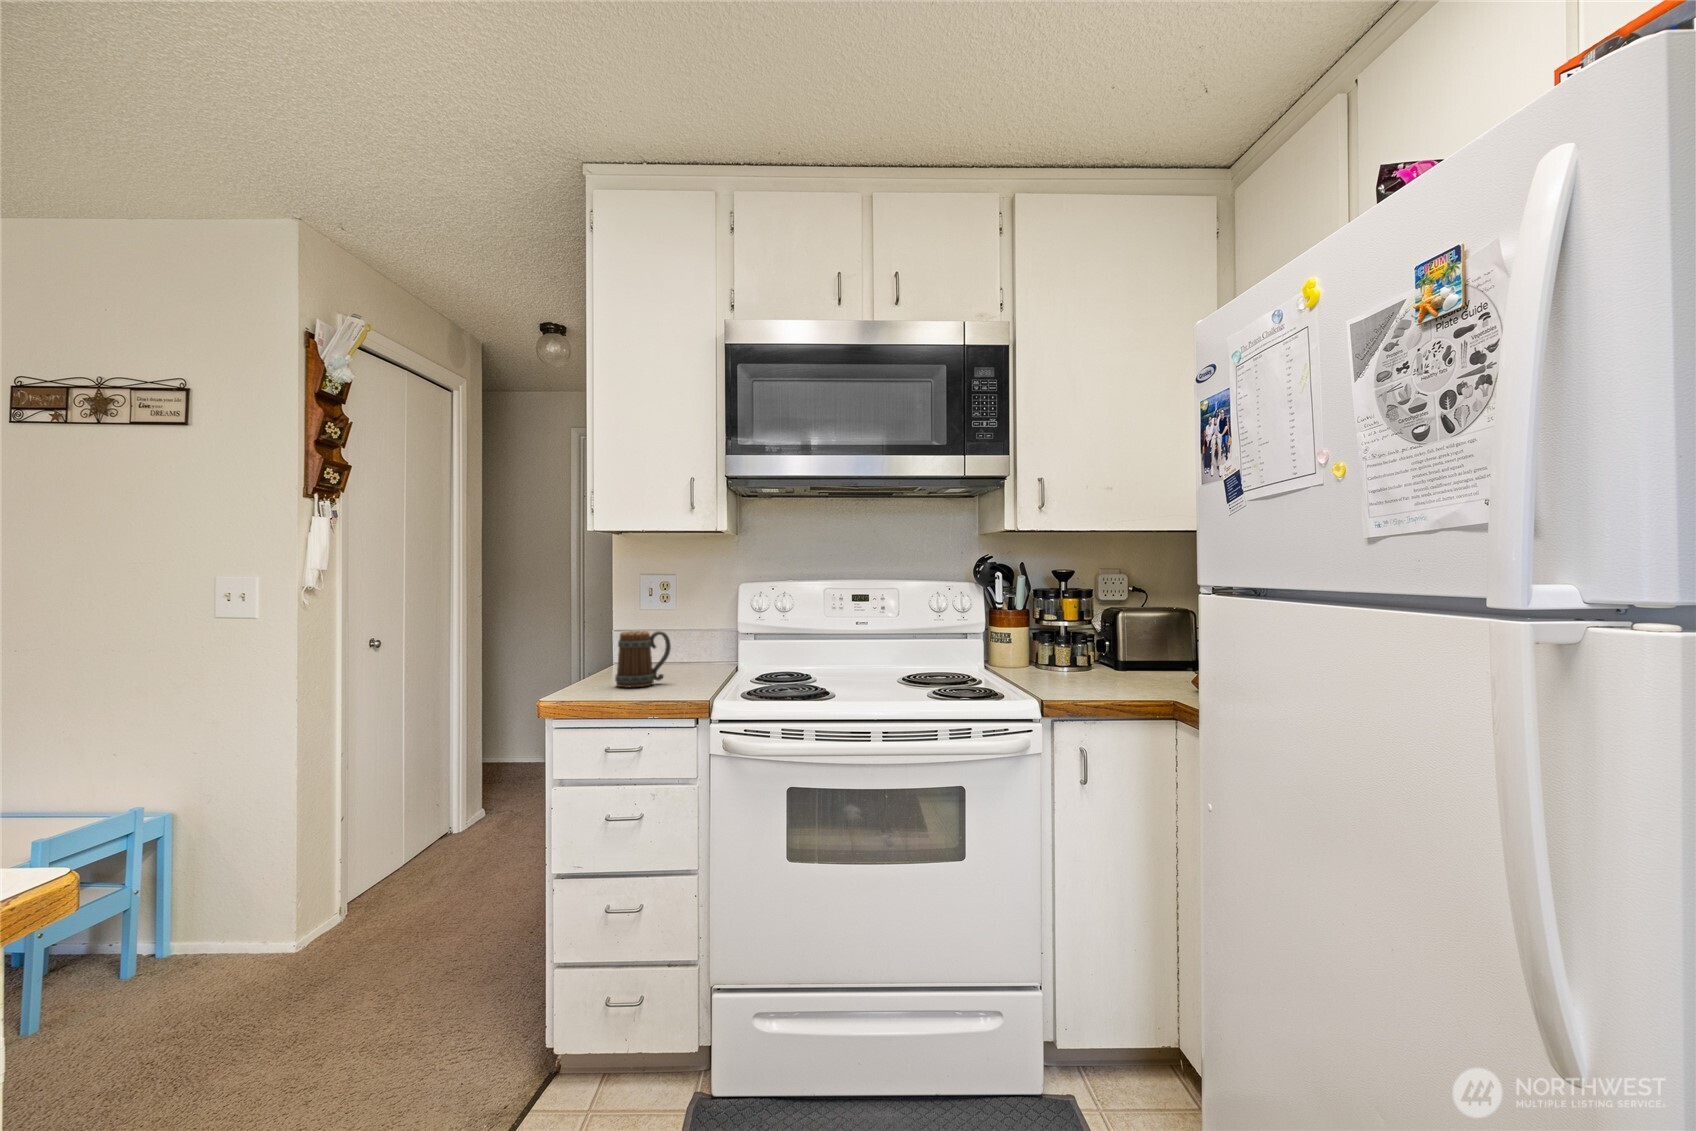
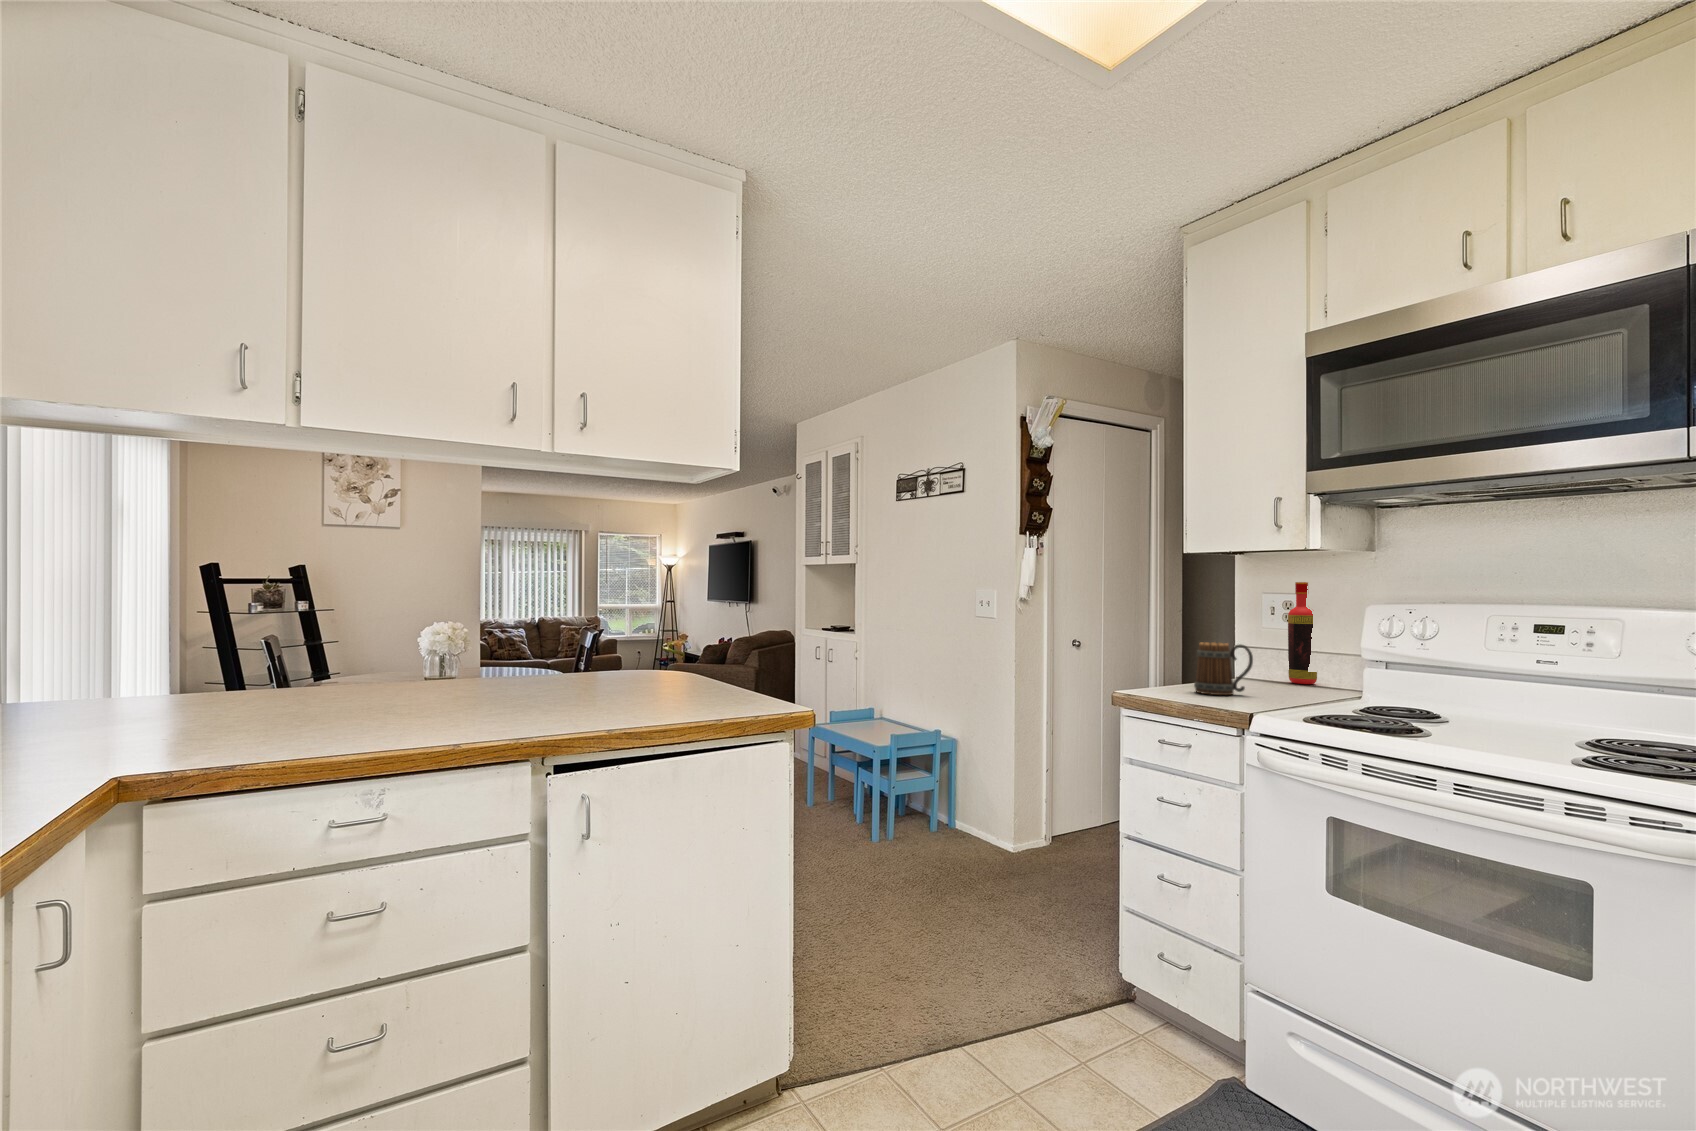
bottle: none [669,565,693,665] -> present [1288,582,1317,684]

